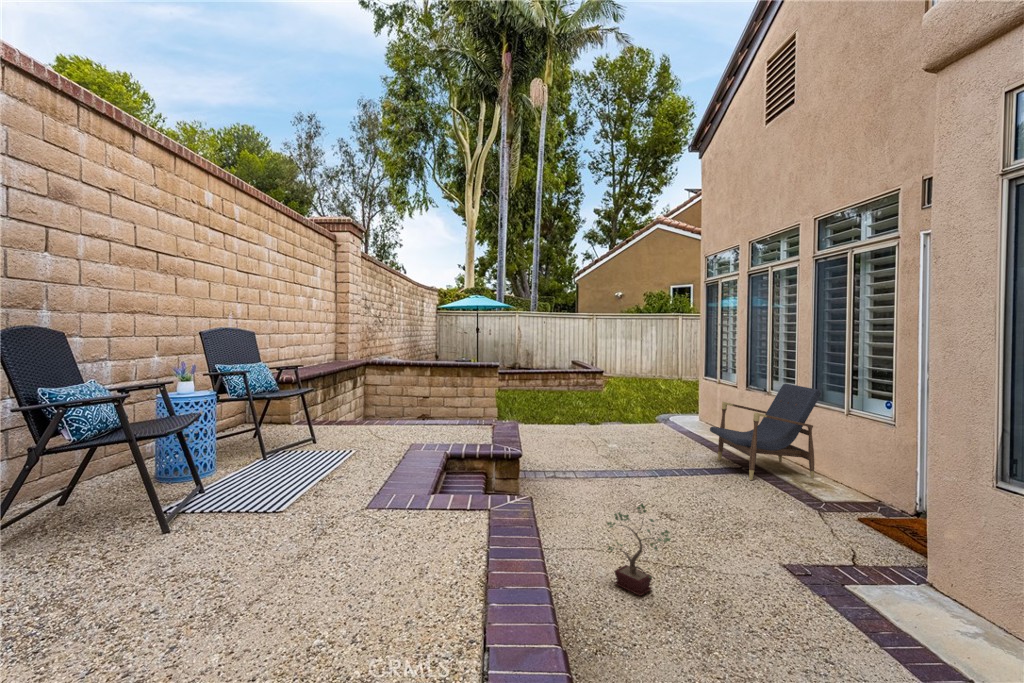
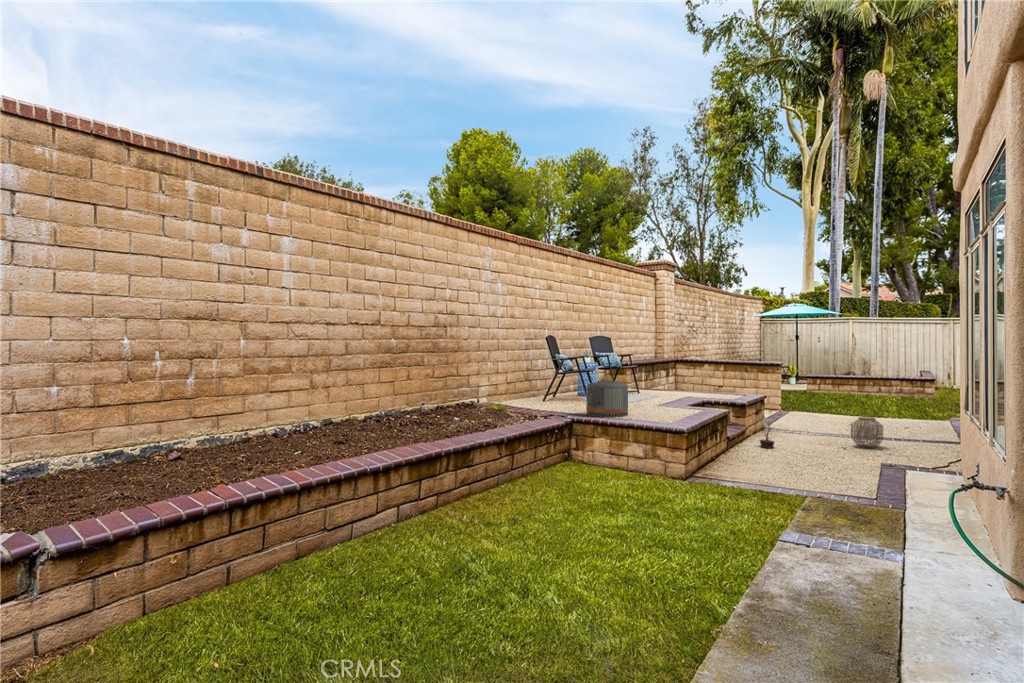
lounge chair: present [710,383,821,480] -> none [908,374,982,439]
woven basket: none [739,482,798,547] -> present [851,417,883,448]
pouf: none [118,484,292,661] -> present [586,381,628,417]

